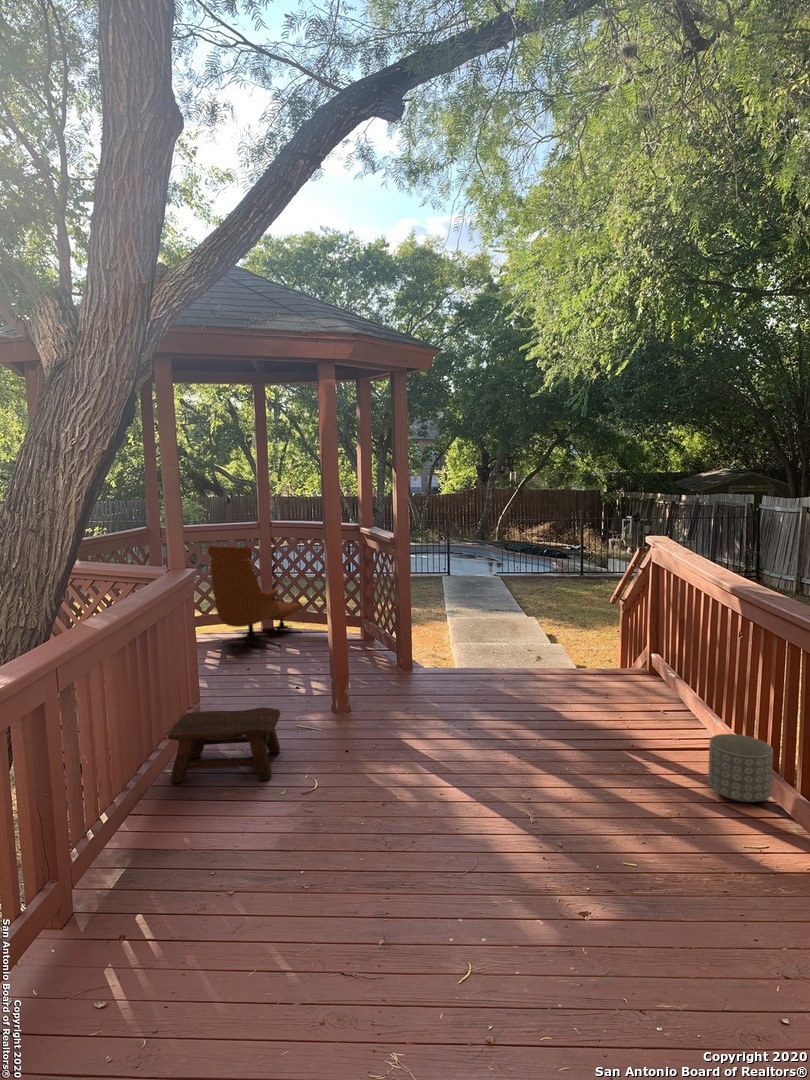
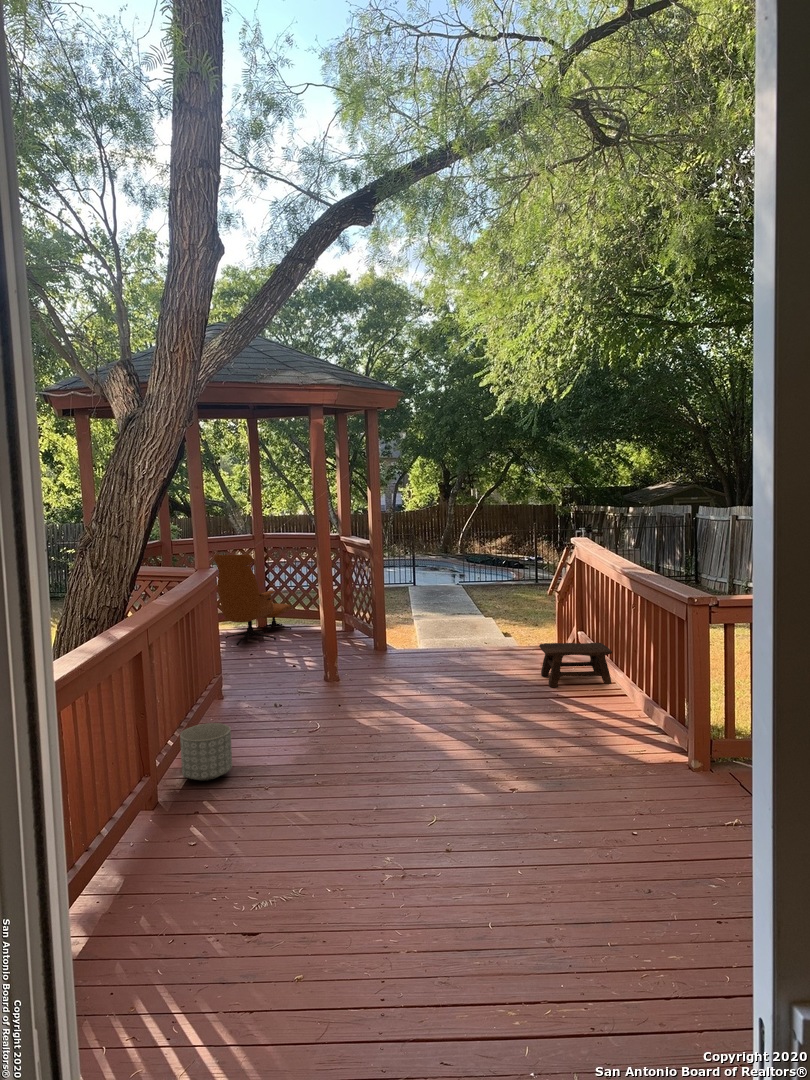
stool: present [168,707,280,783] -> present [539,643,612,687]
planter: present [708,734,773,802] -> present [180,723,232,781]

